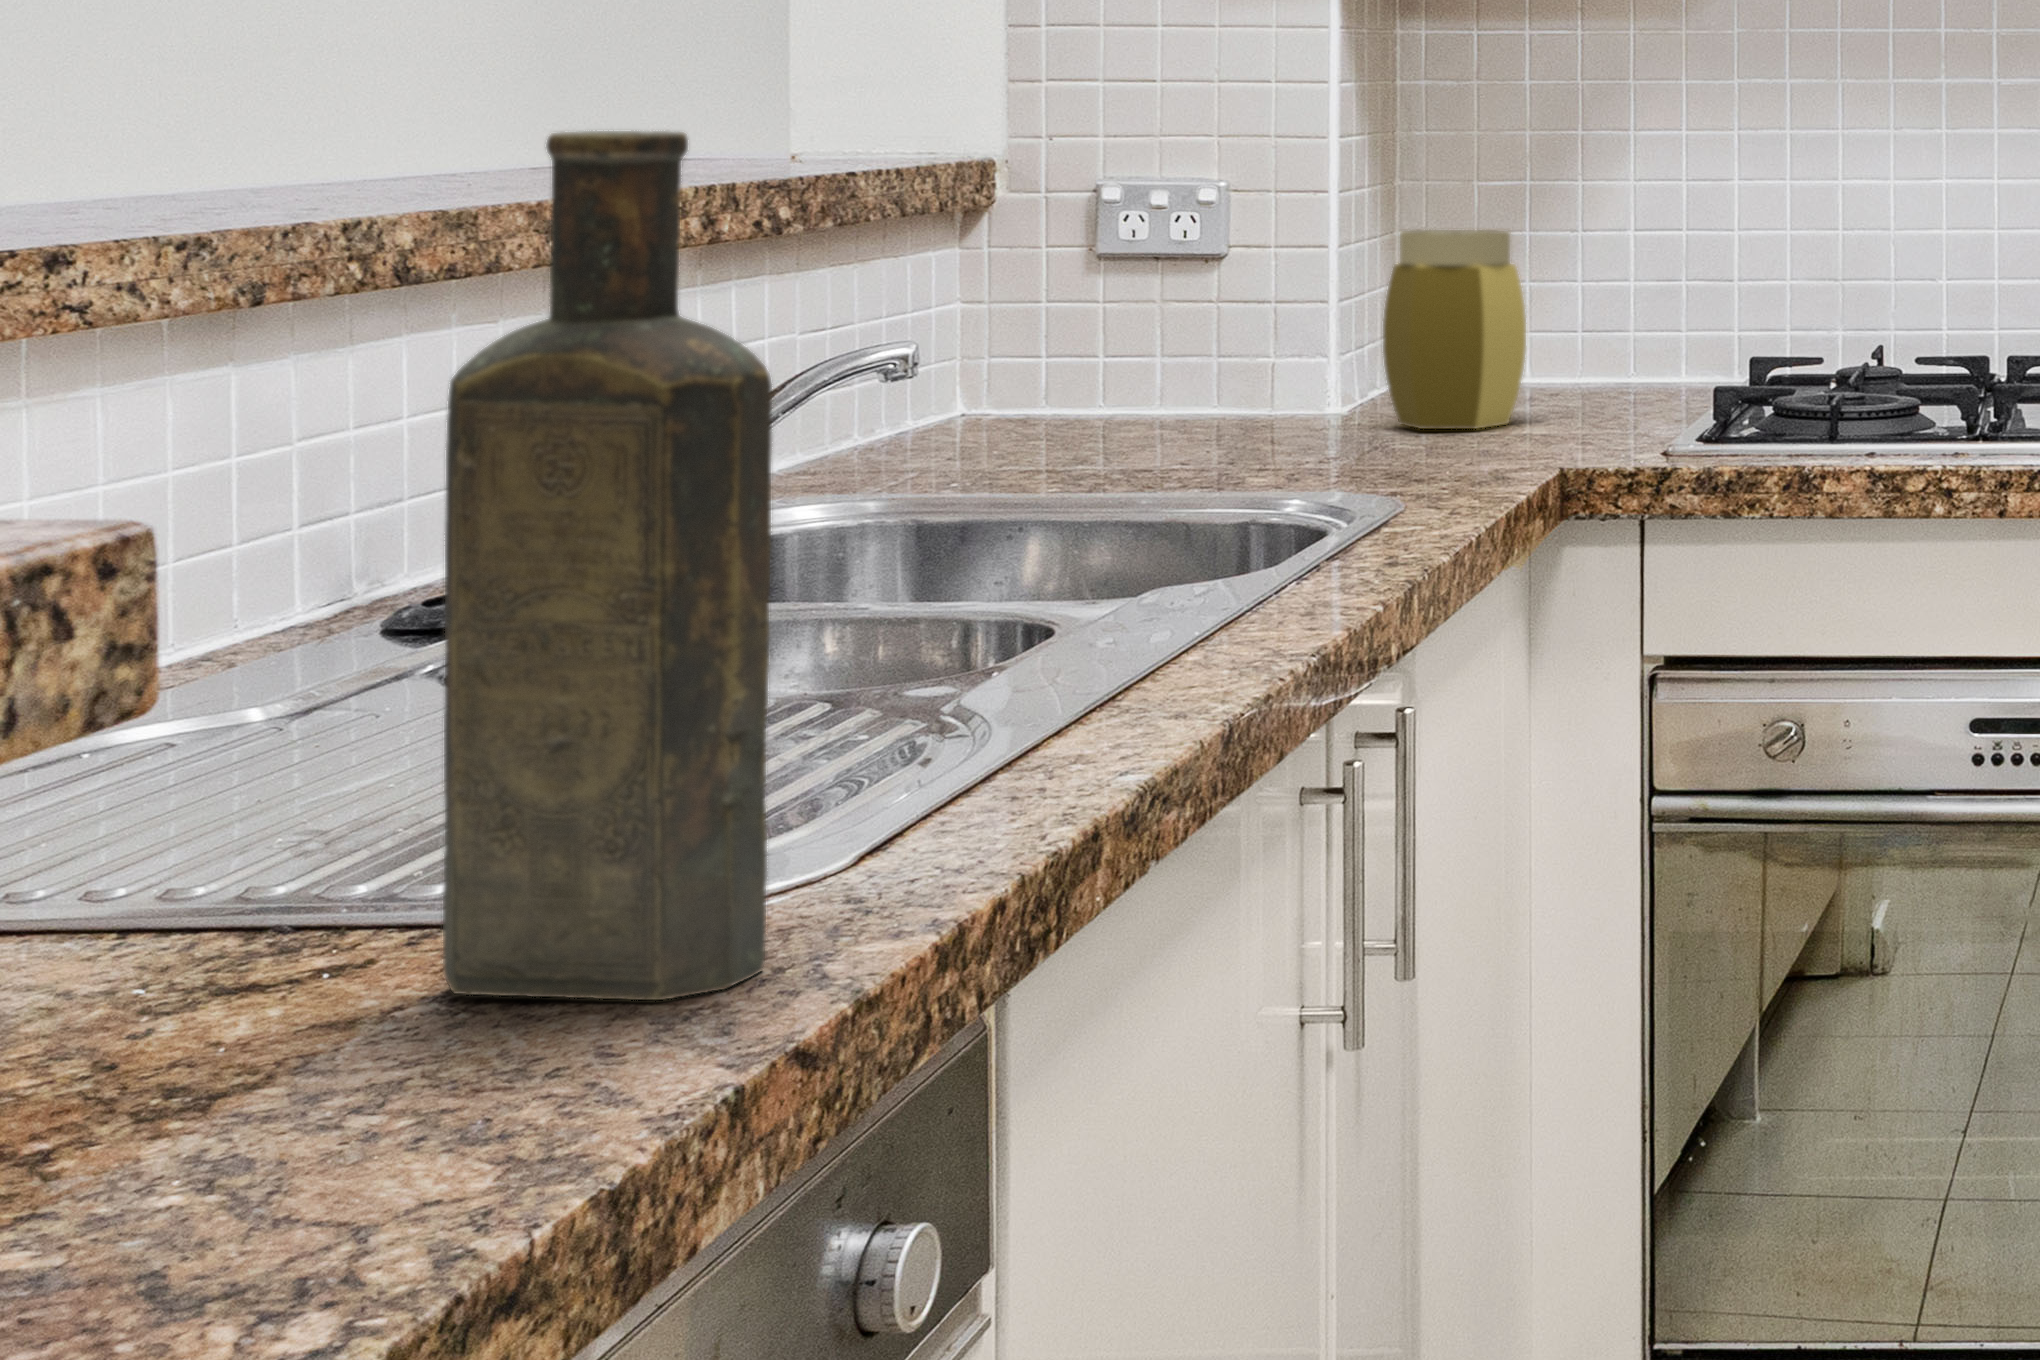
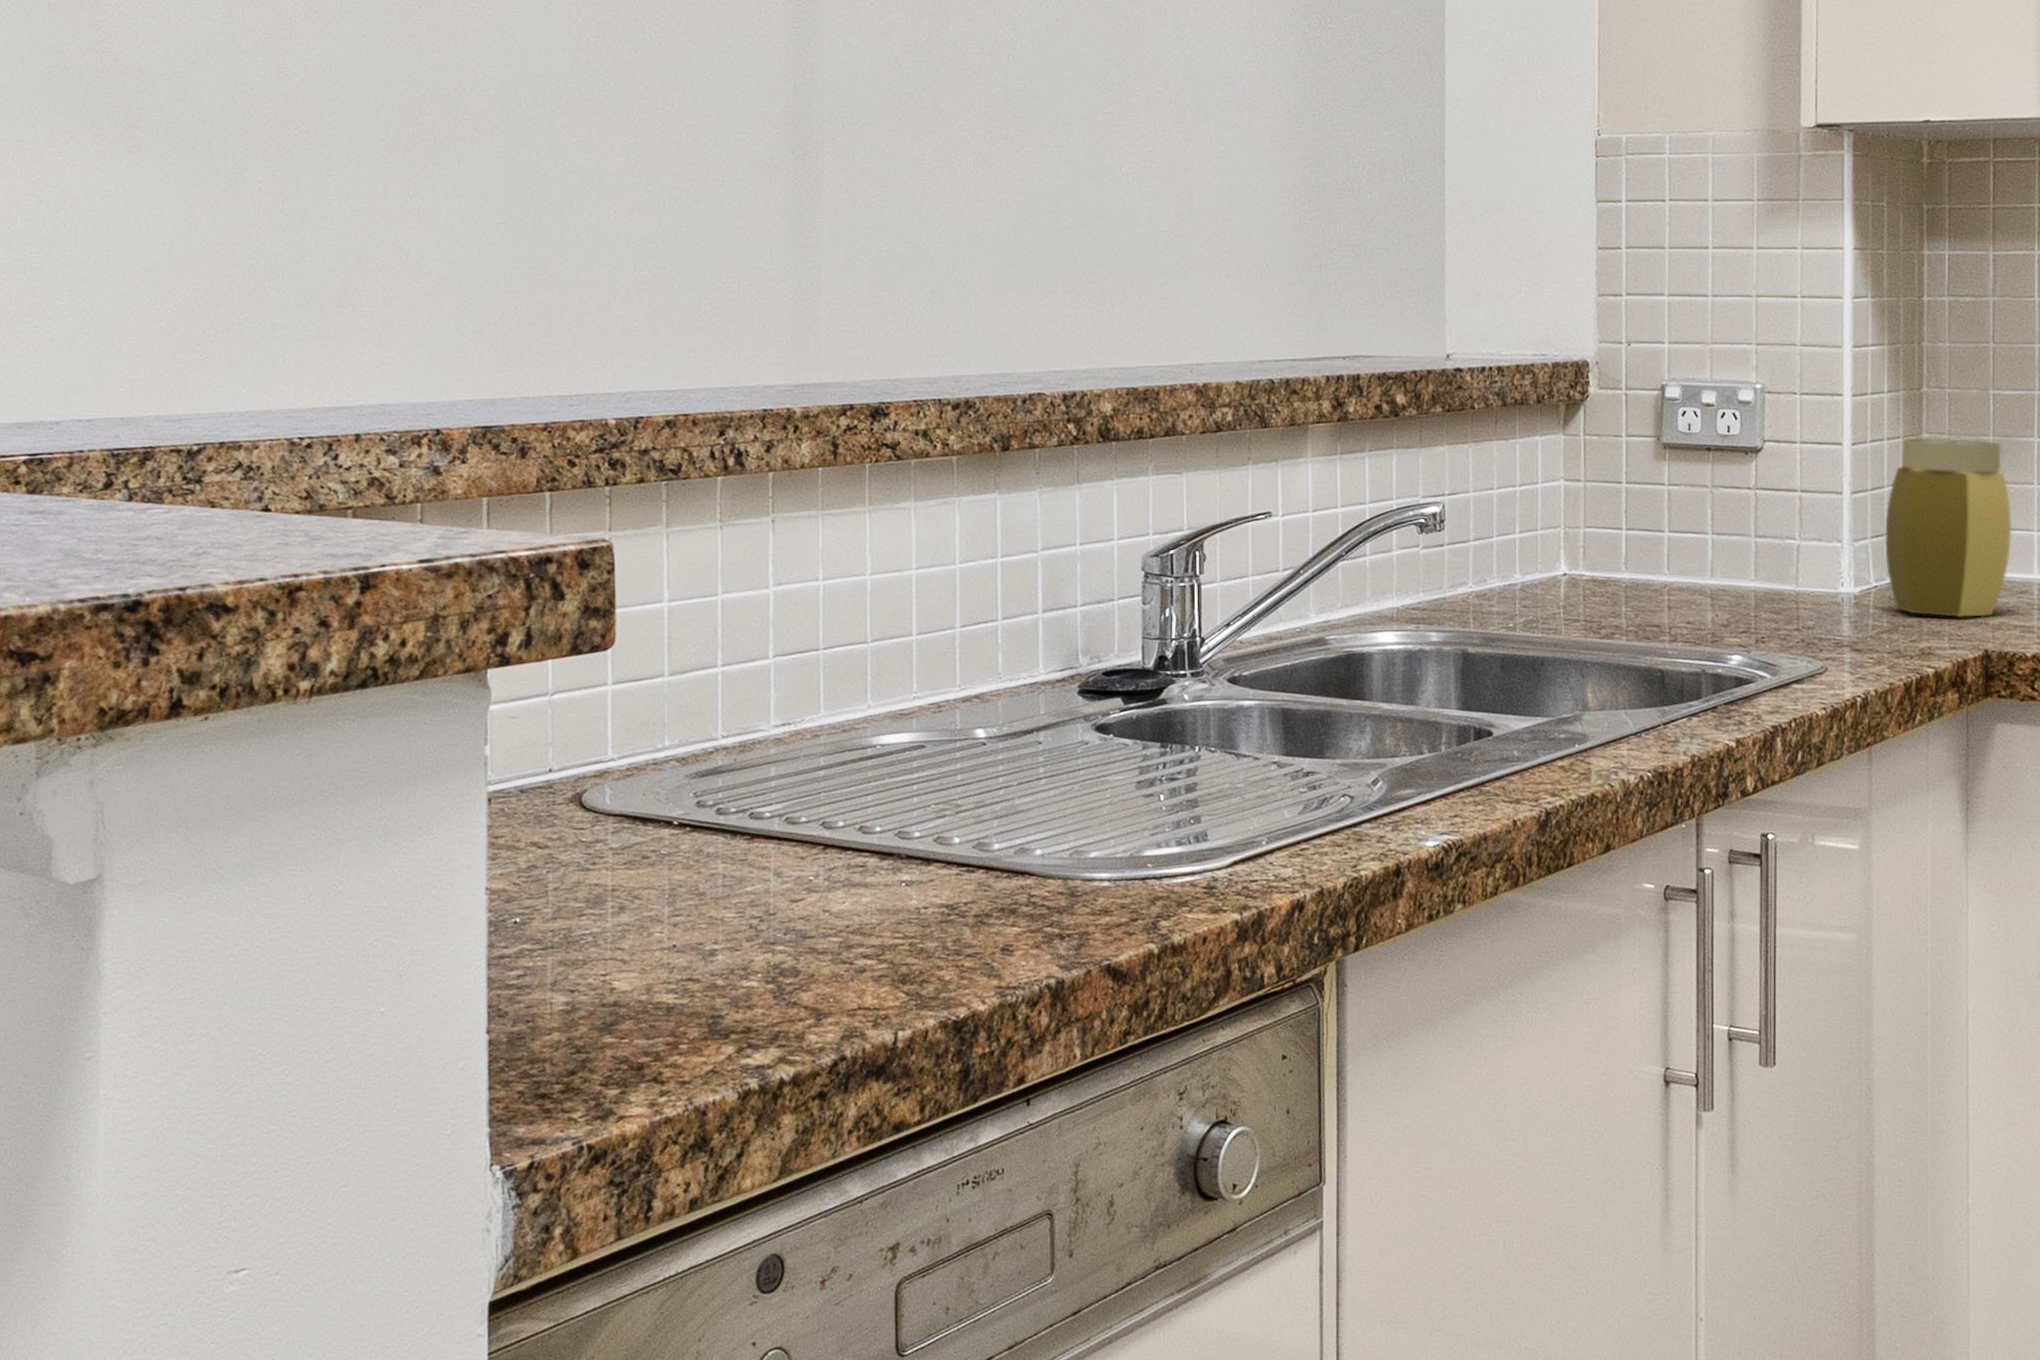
bottle: present [443,131,772,1000] -> none [958,338,1160,927]

